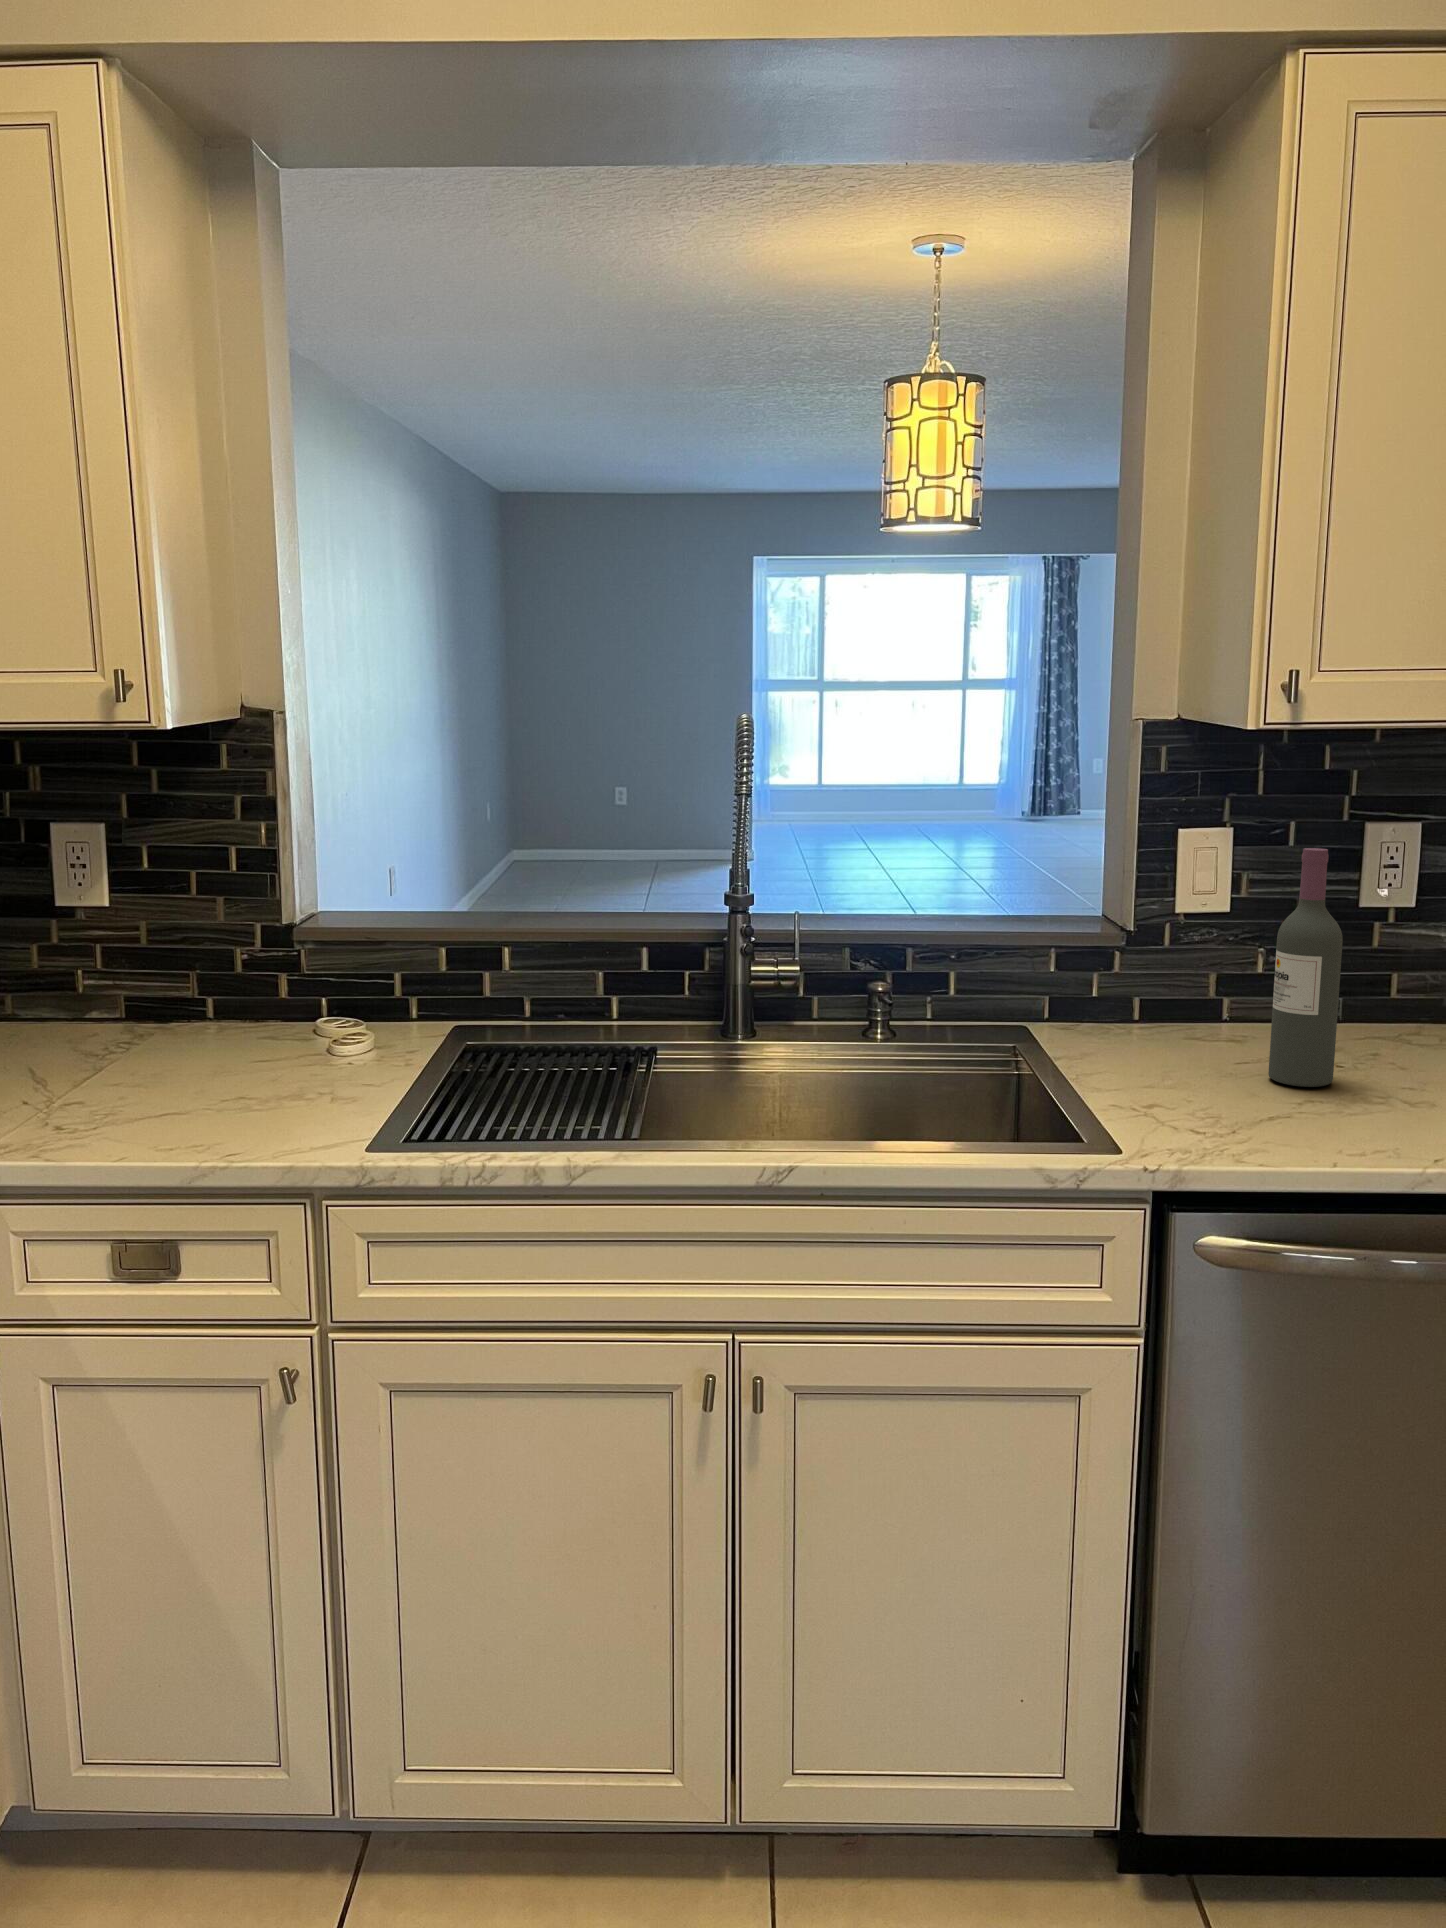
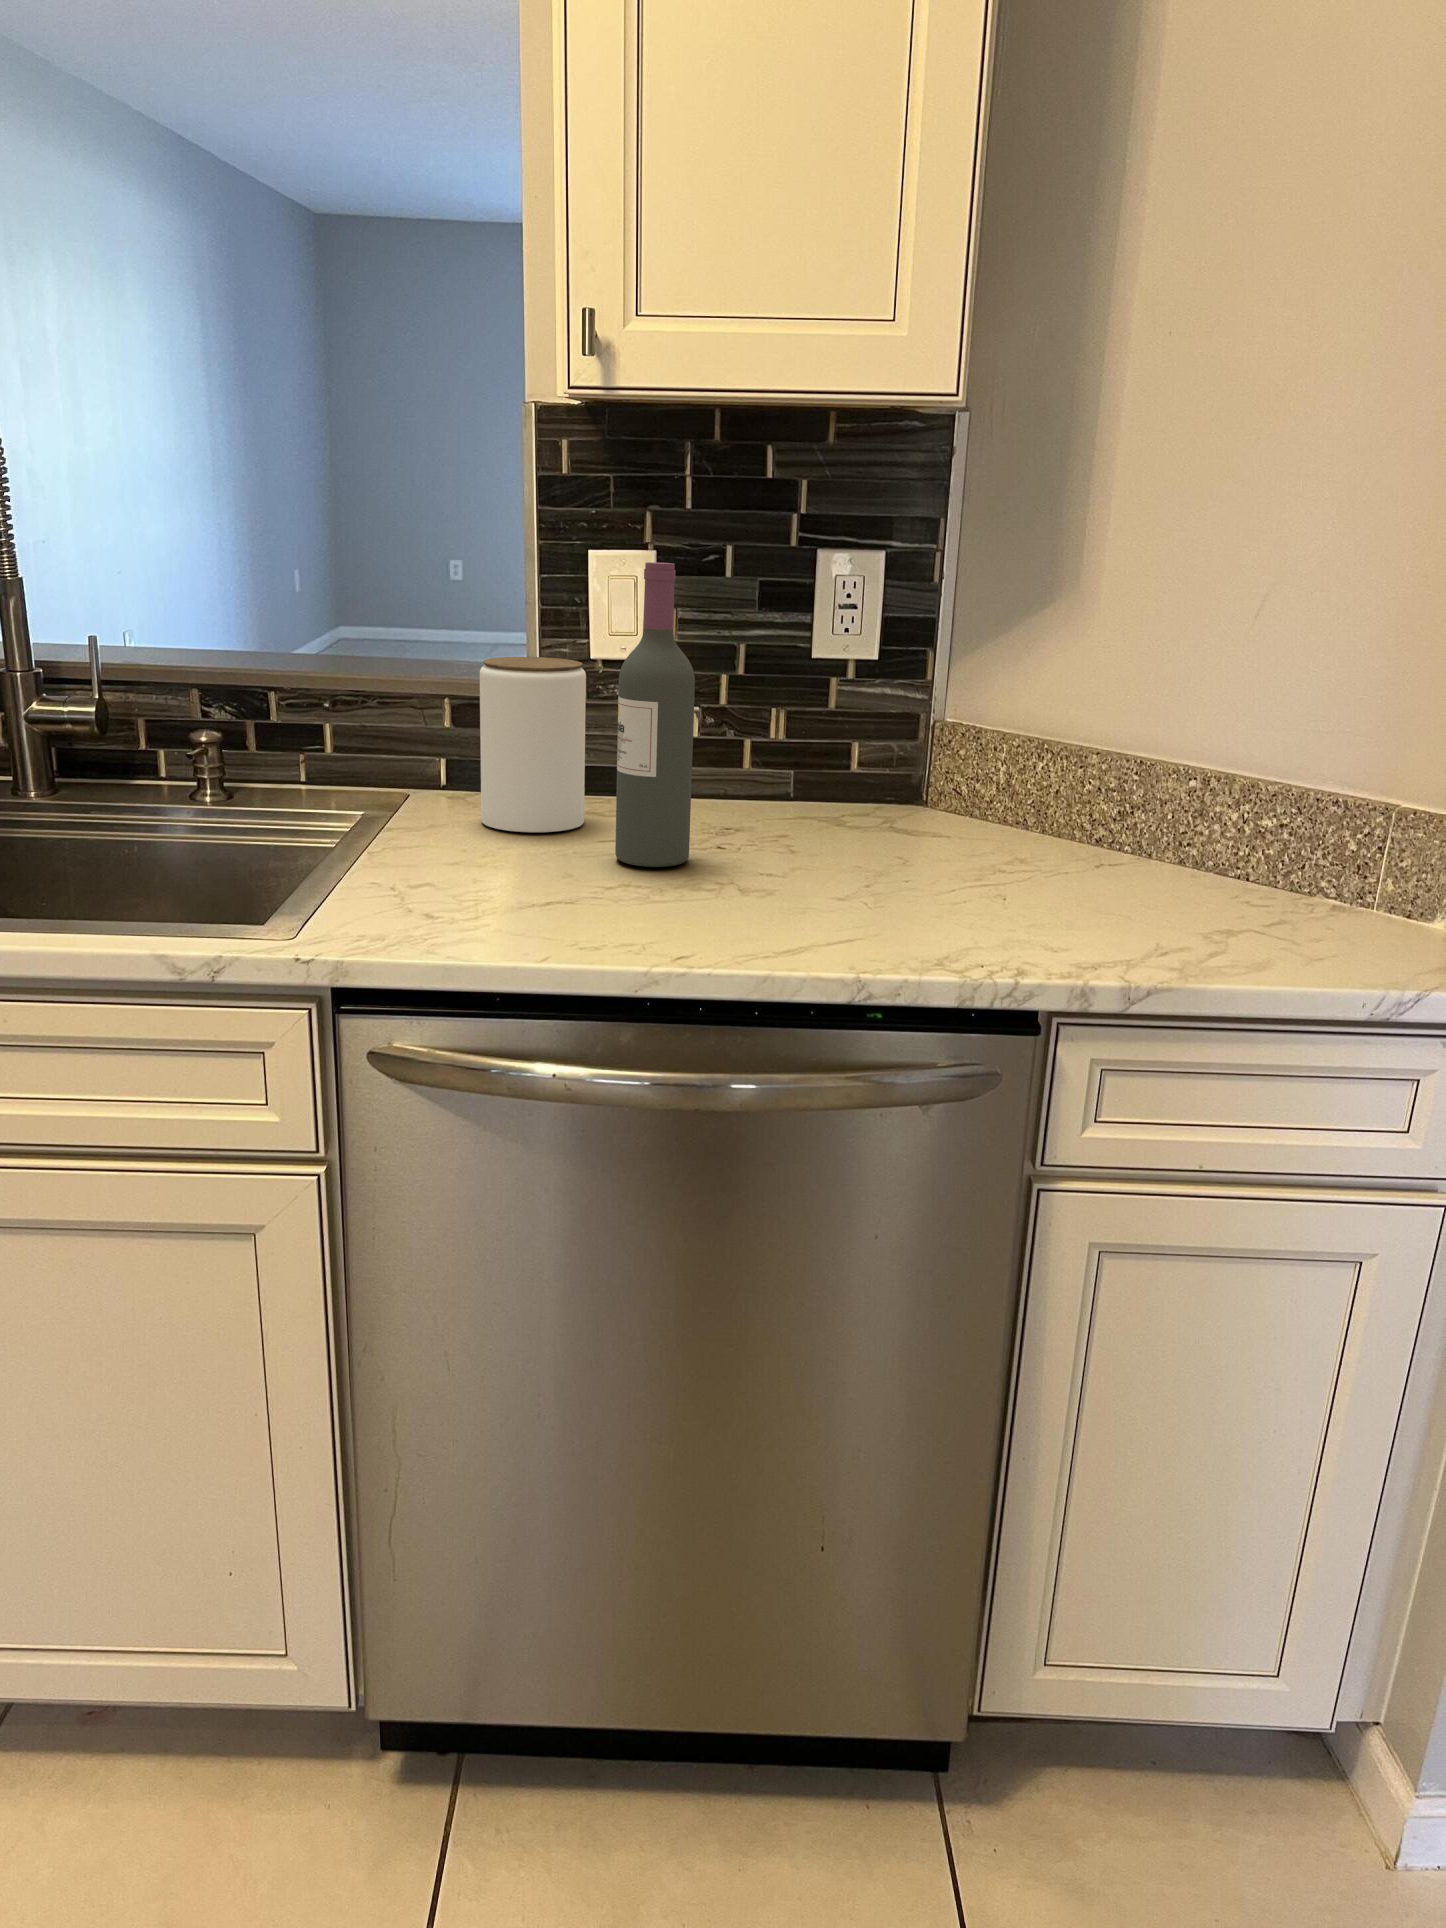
jar: none [1114,916,1208,1059] -> present [480,657,586,832]

